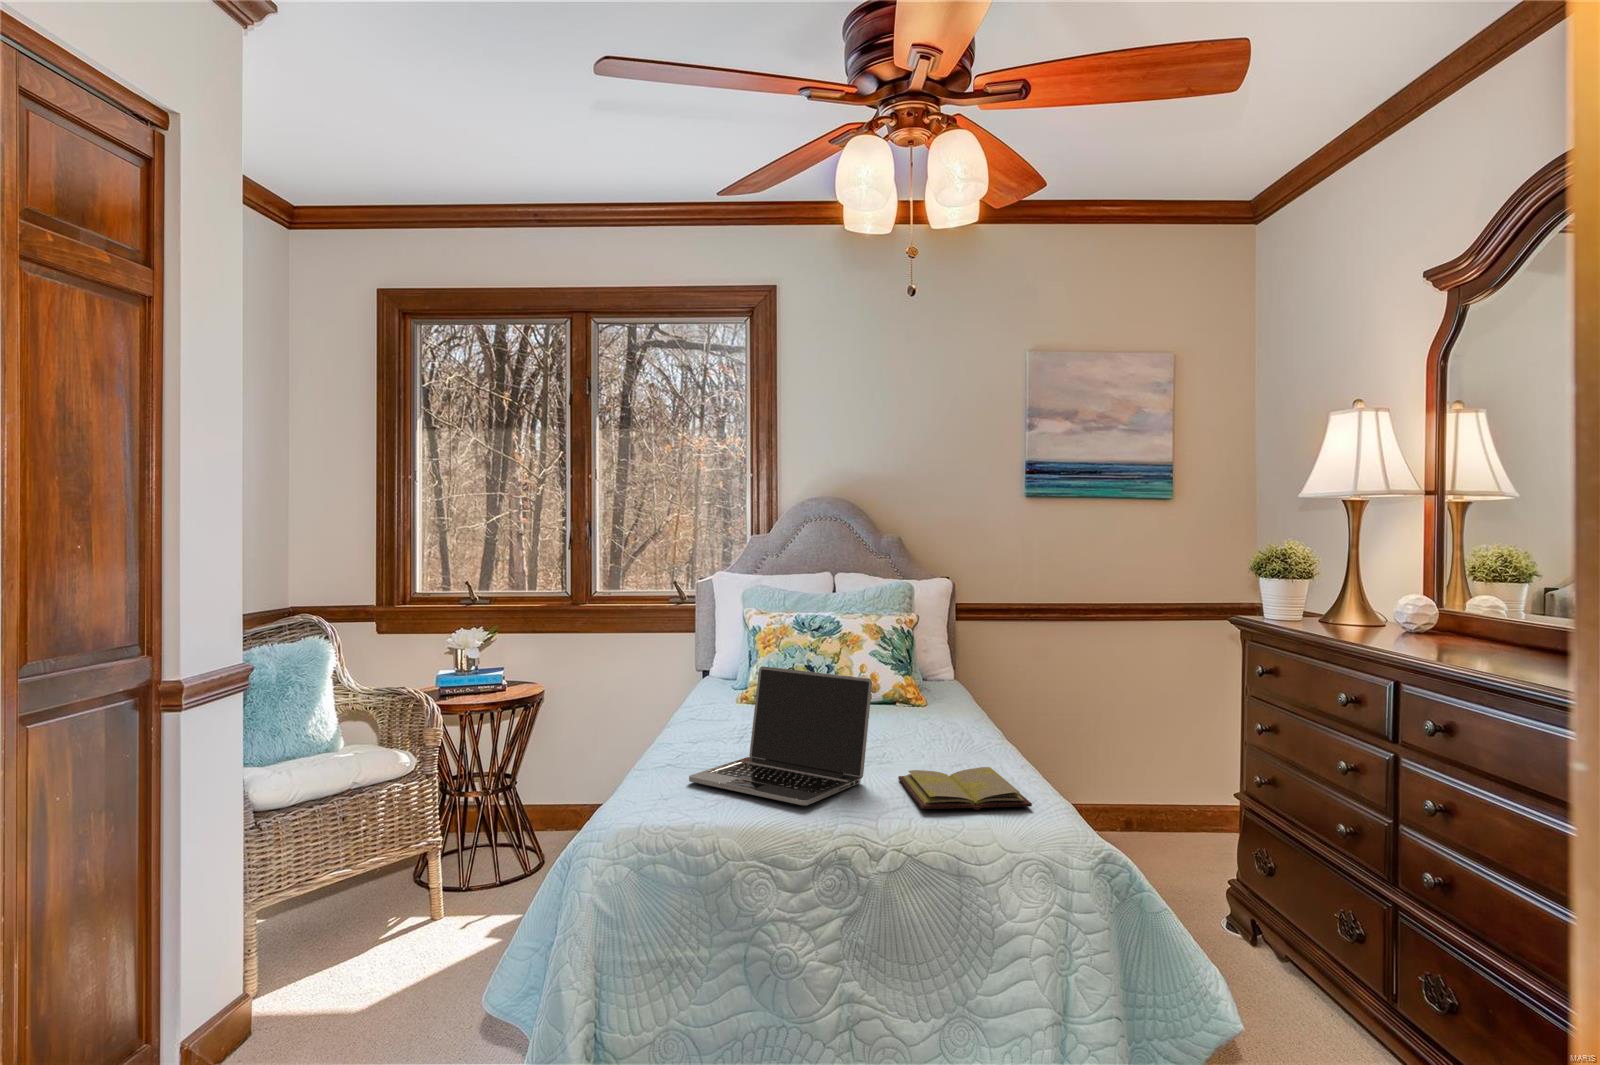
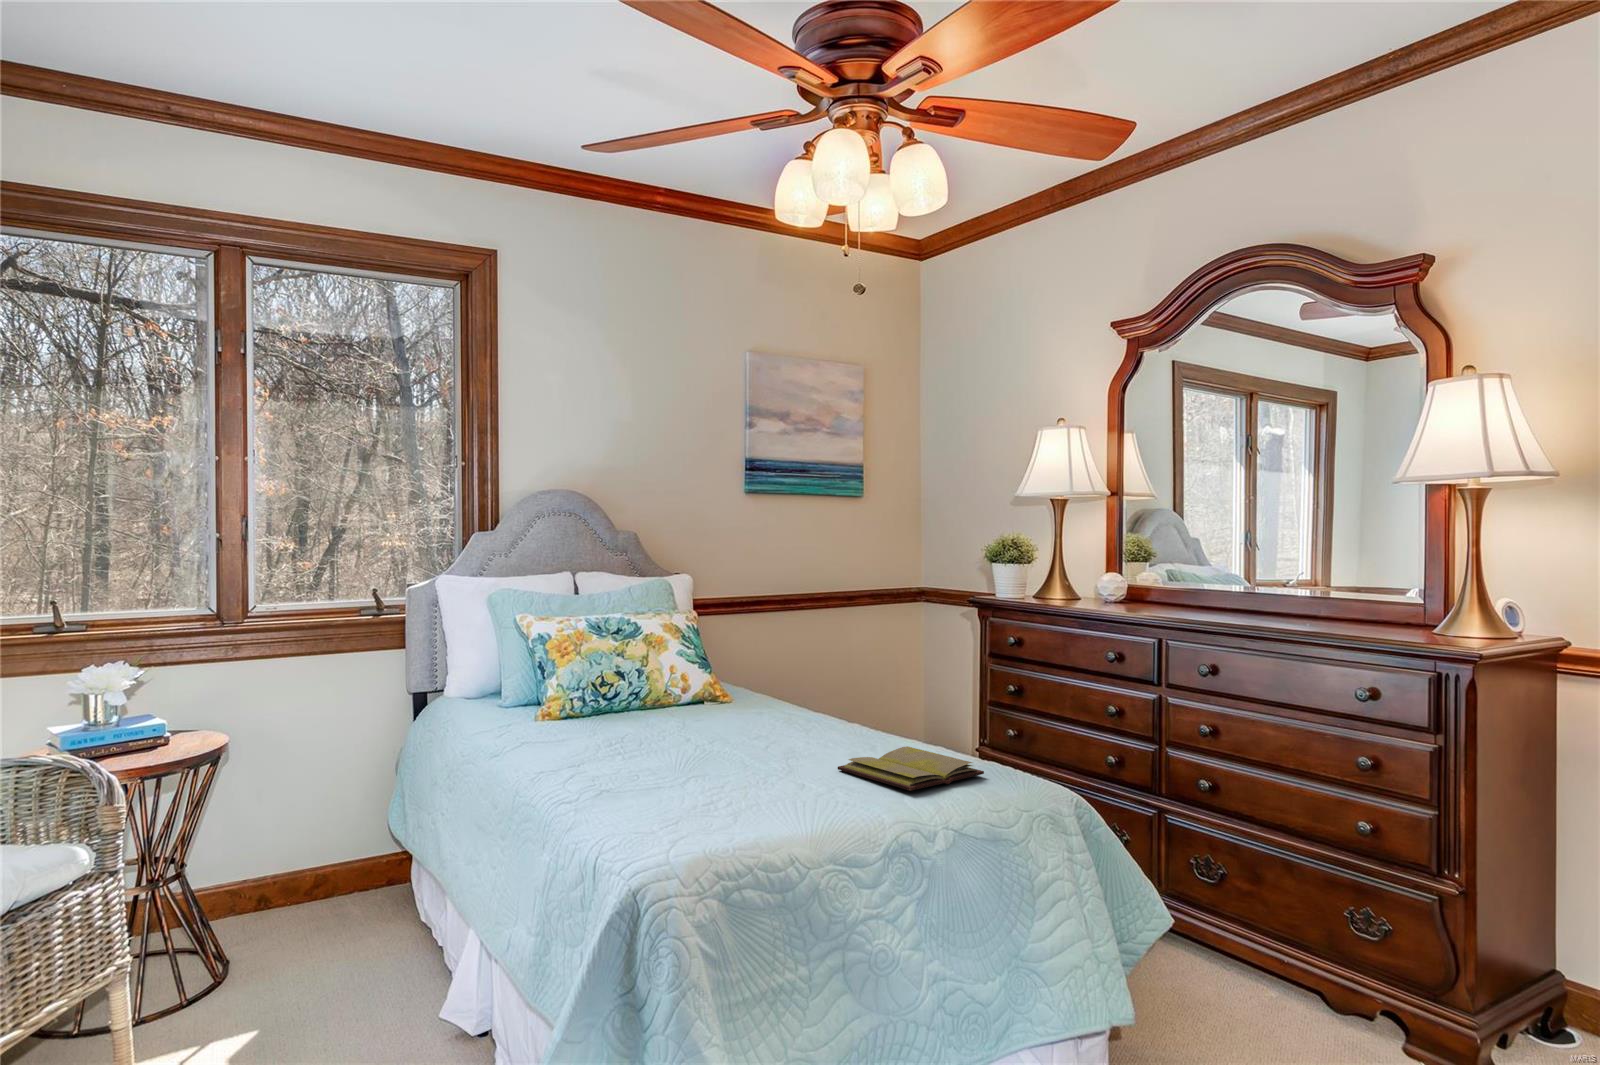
laptop: present [689,666,872,806] -> none [648,669,814,806]

